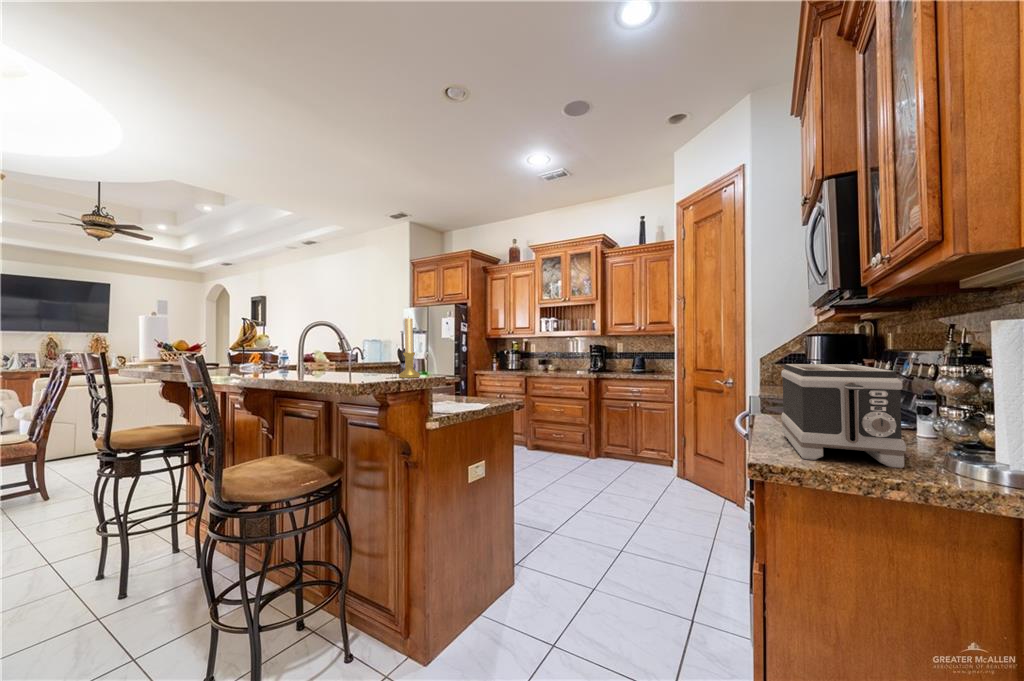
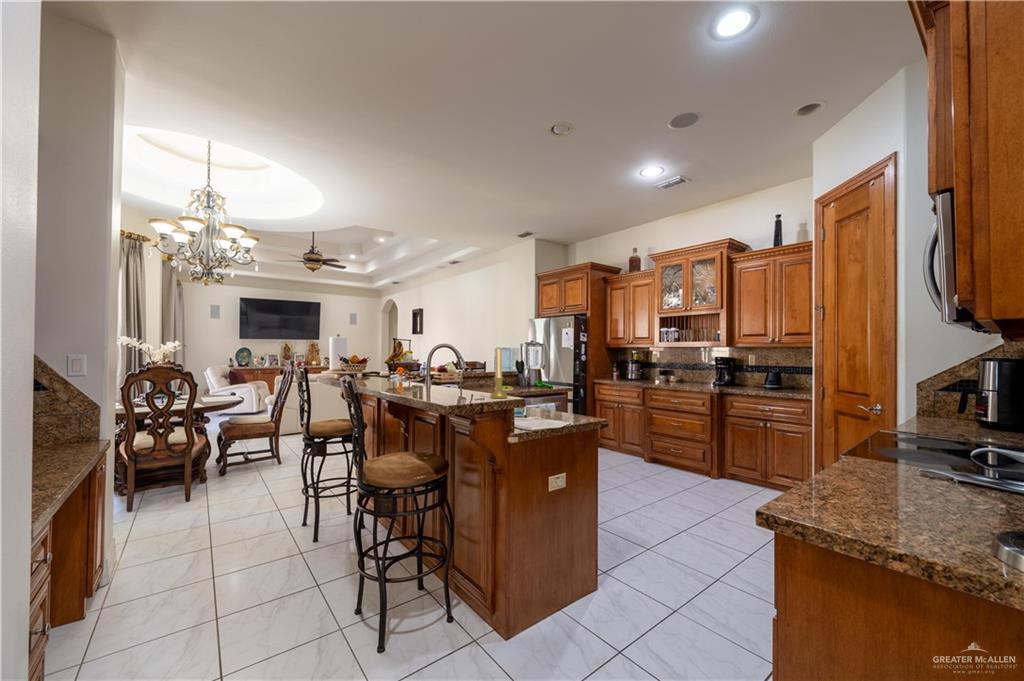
toaster: present [781,364,906,468] -> none [827,412,942,541]

